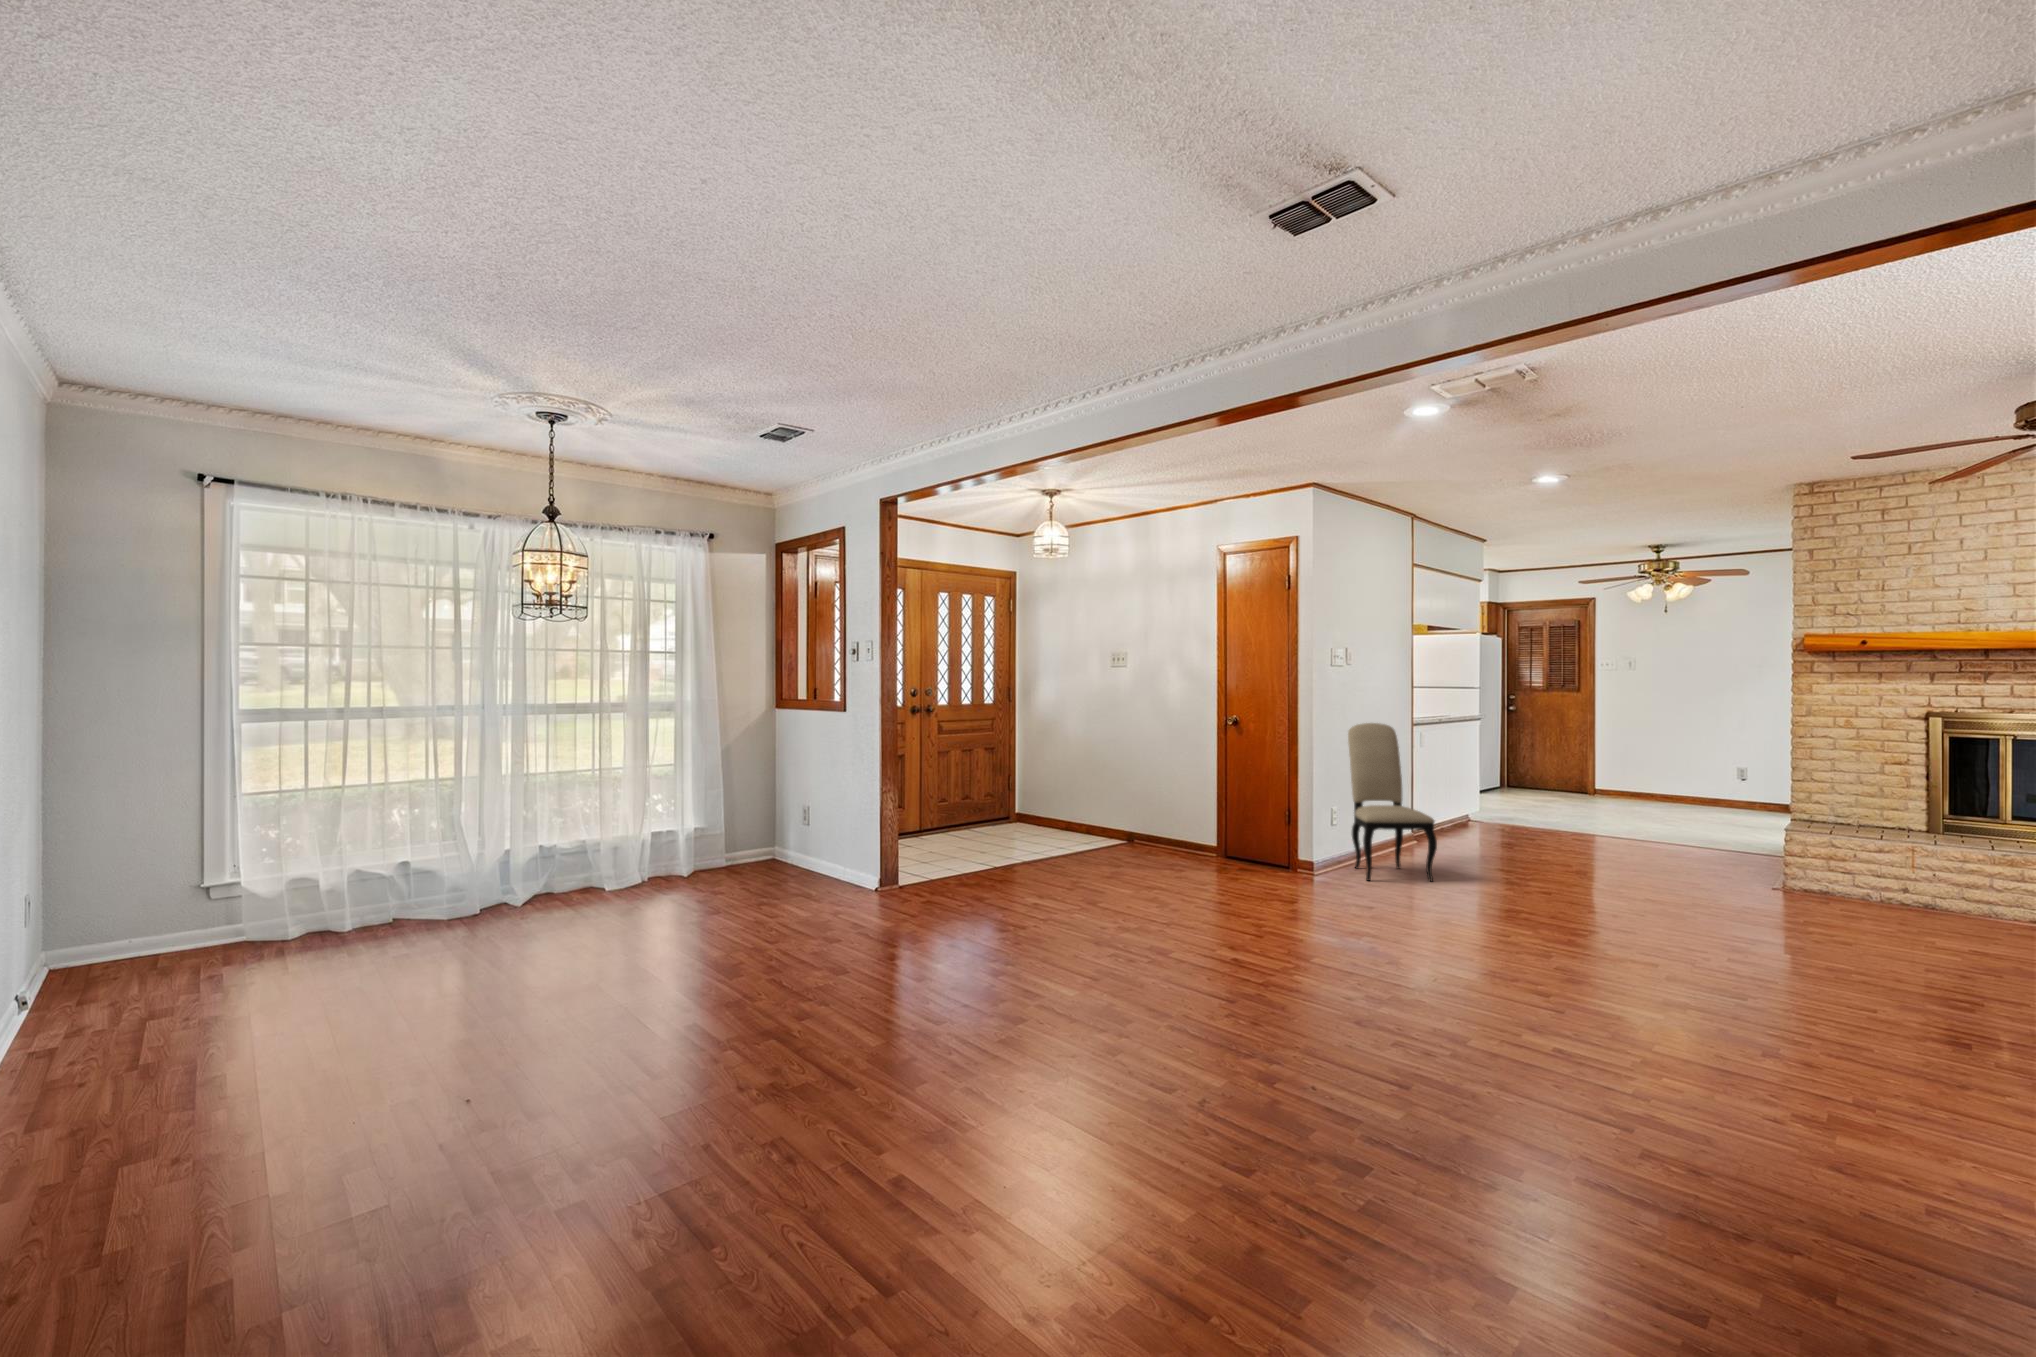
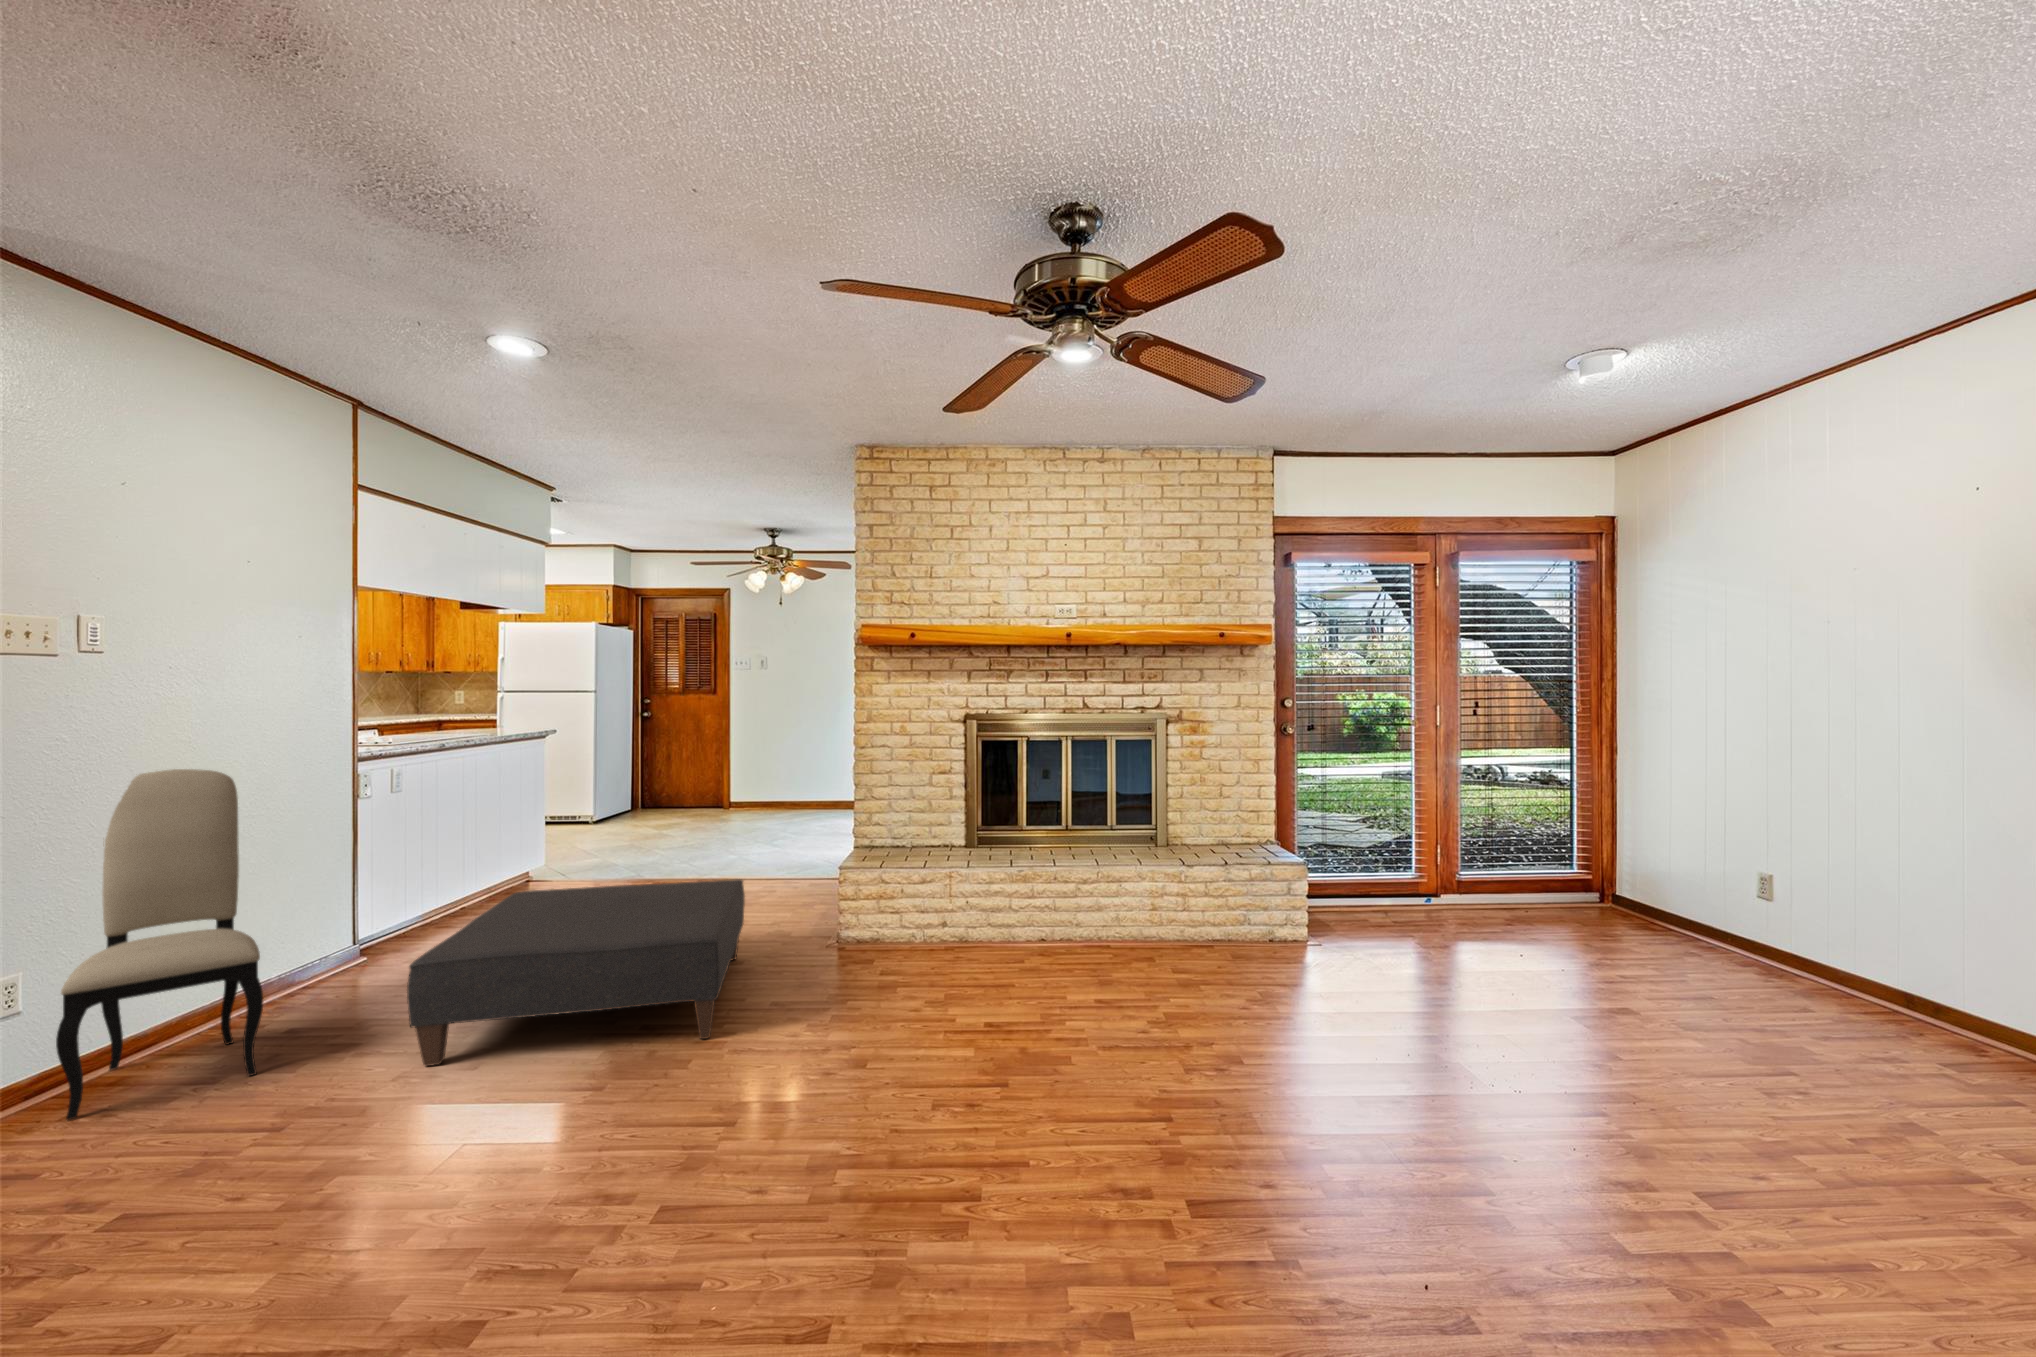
ottoman: none [1518,815,1724,915] -> present [407,879,745,1066]

